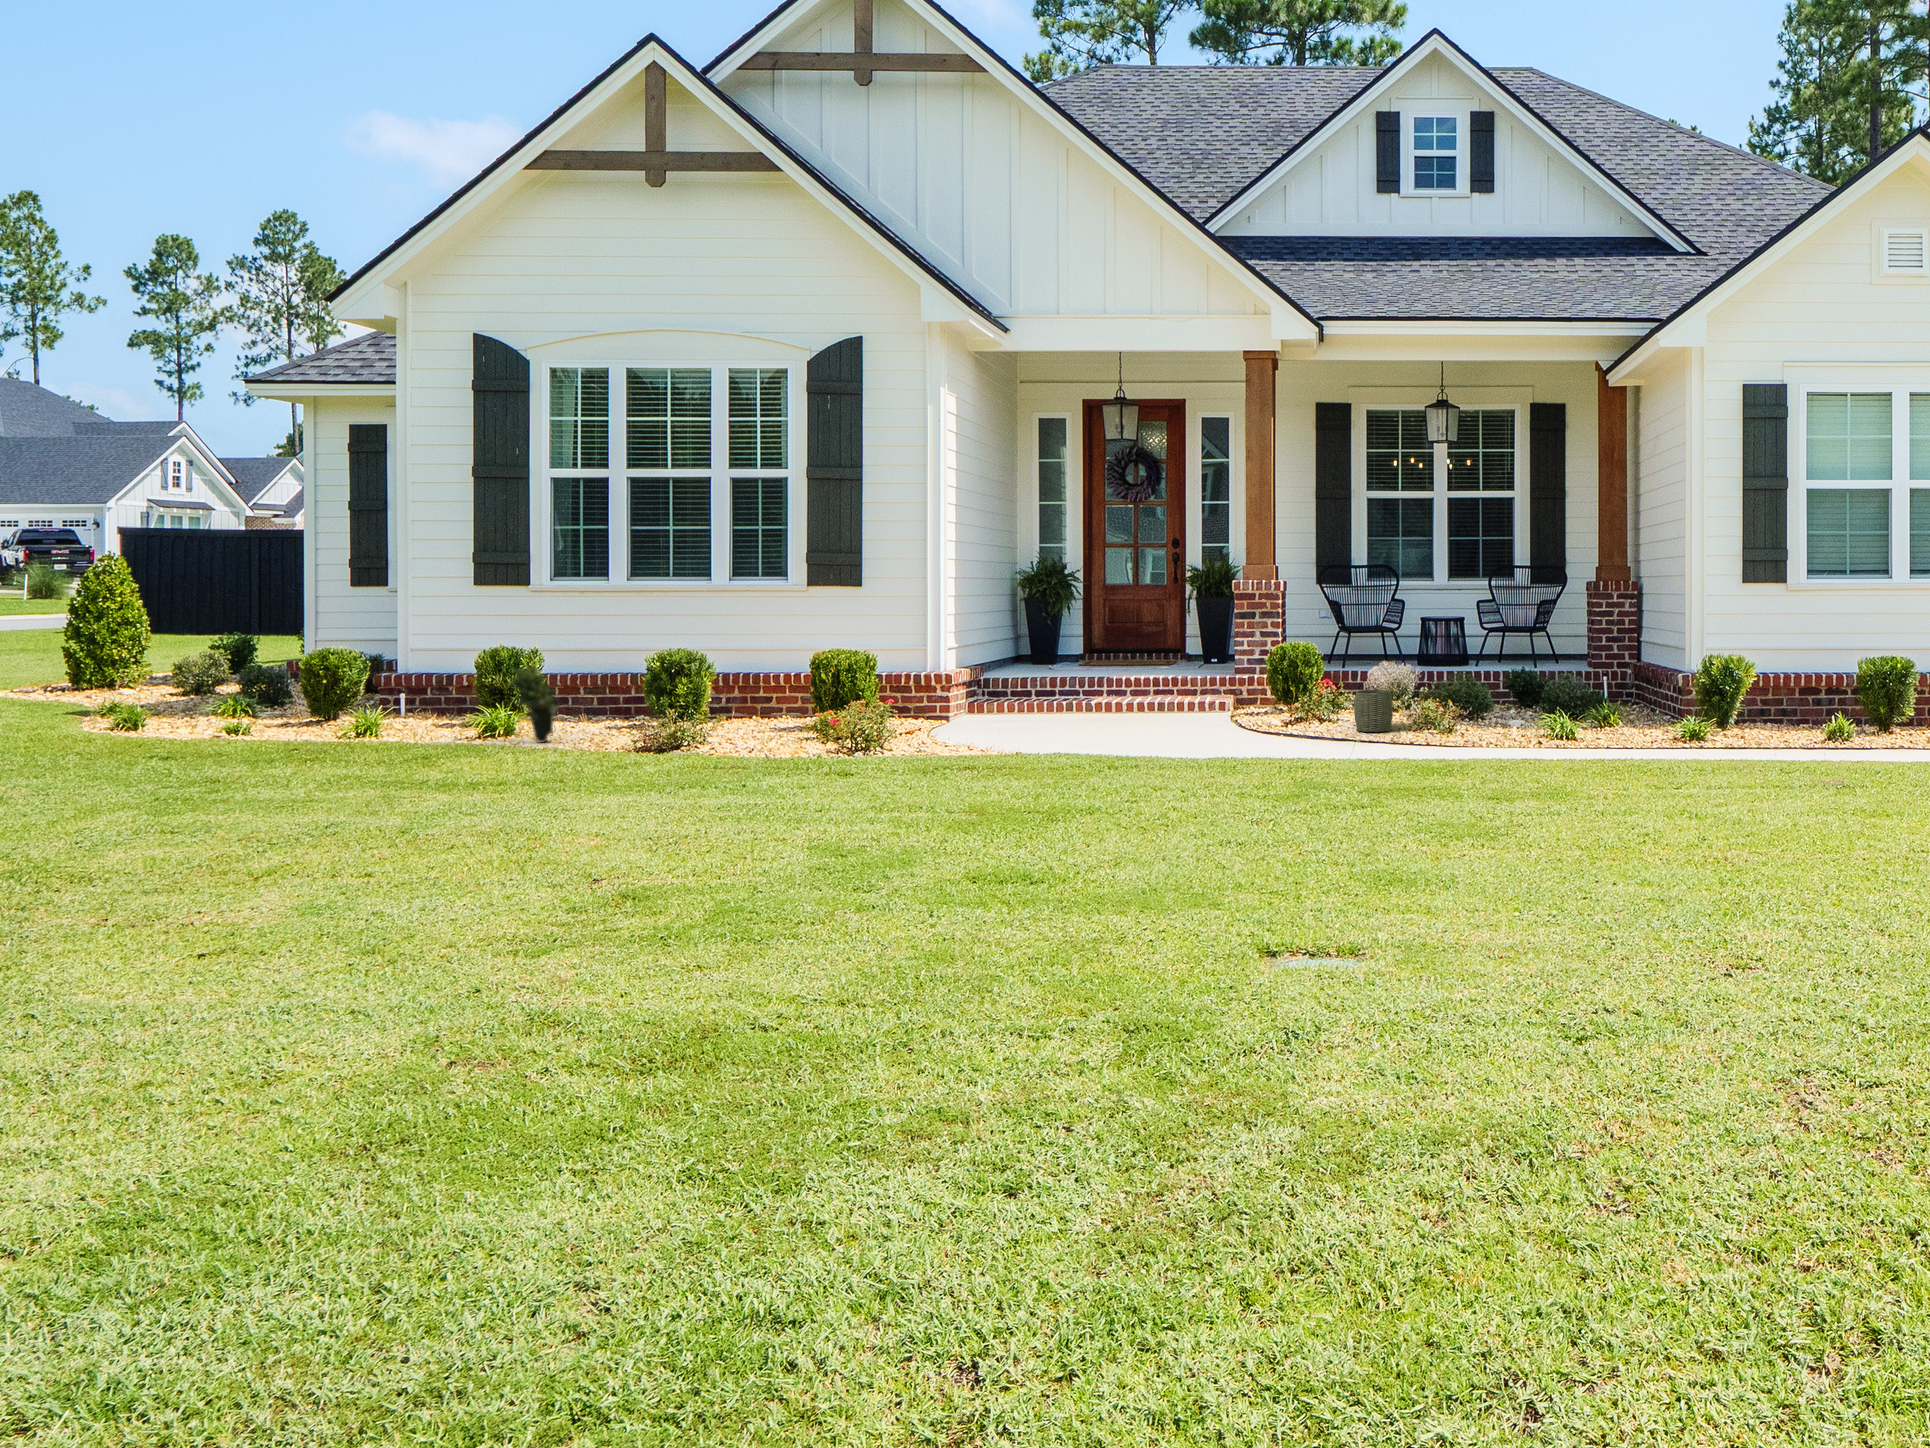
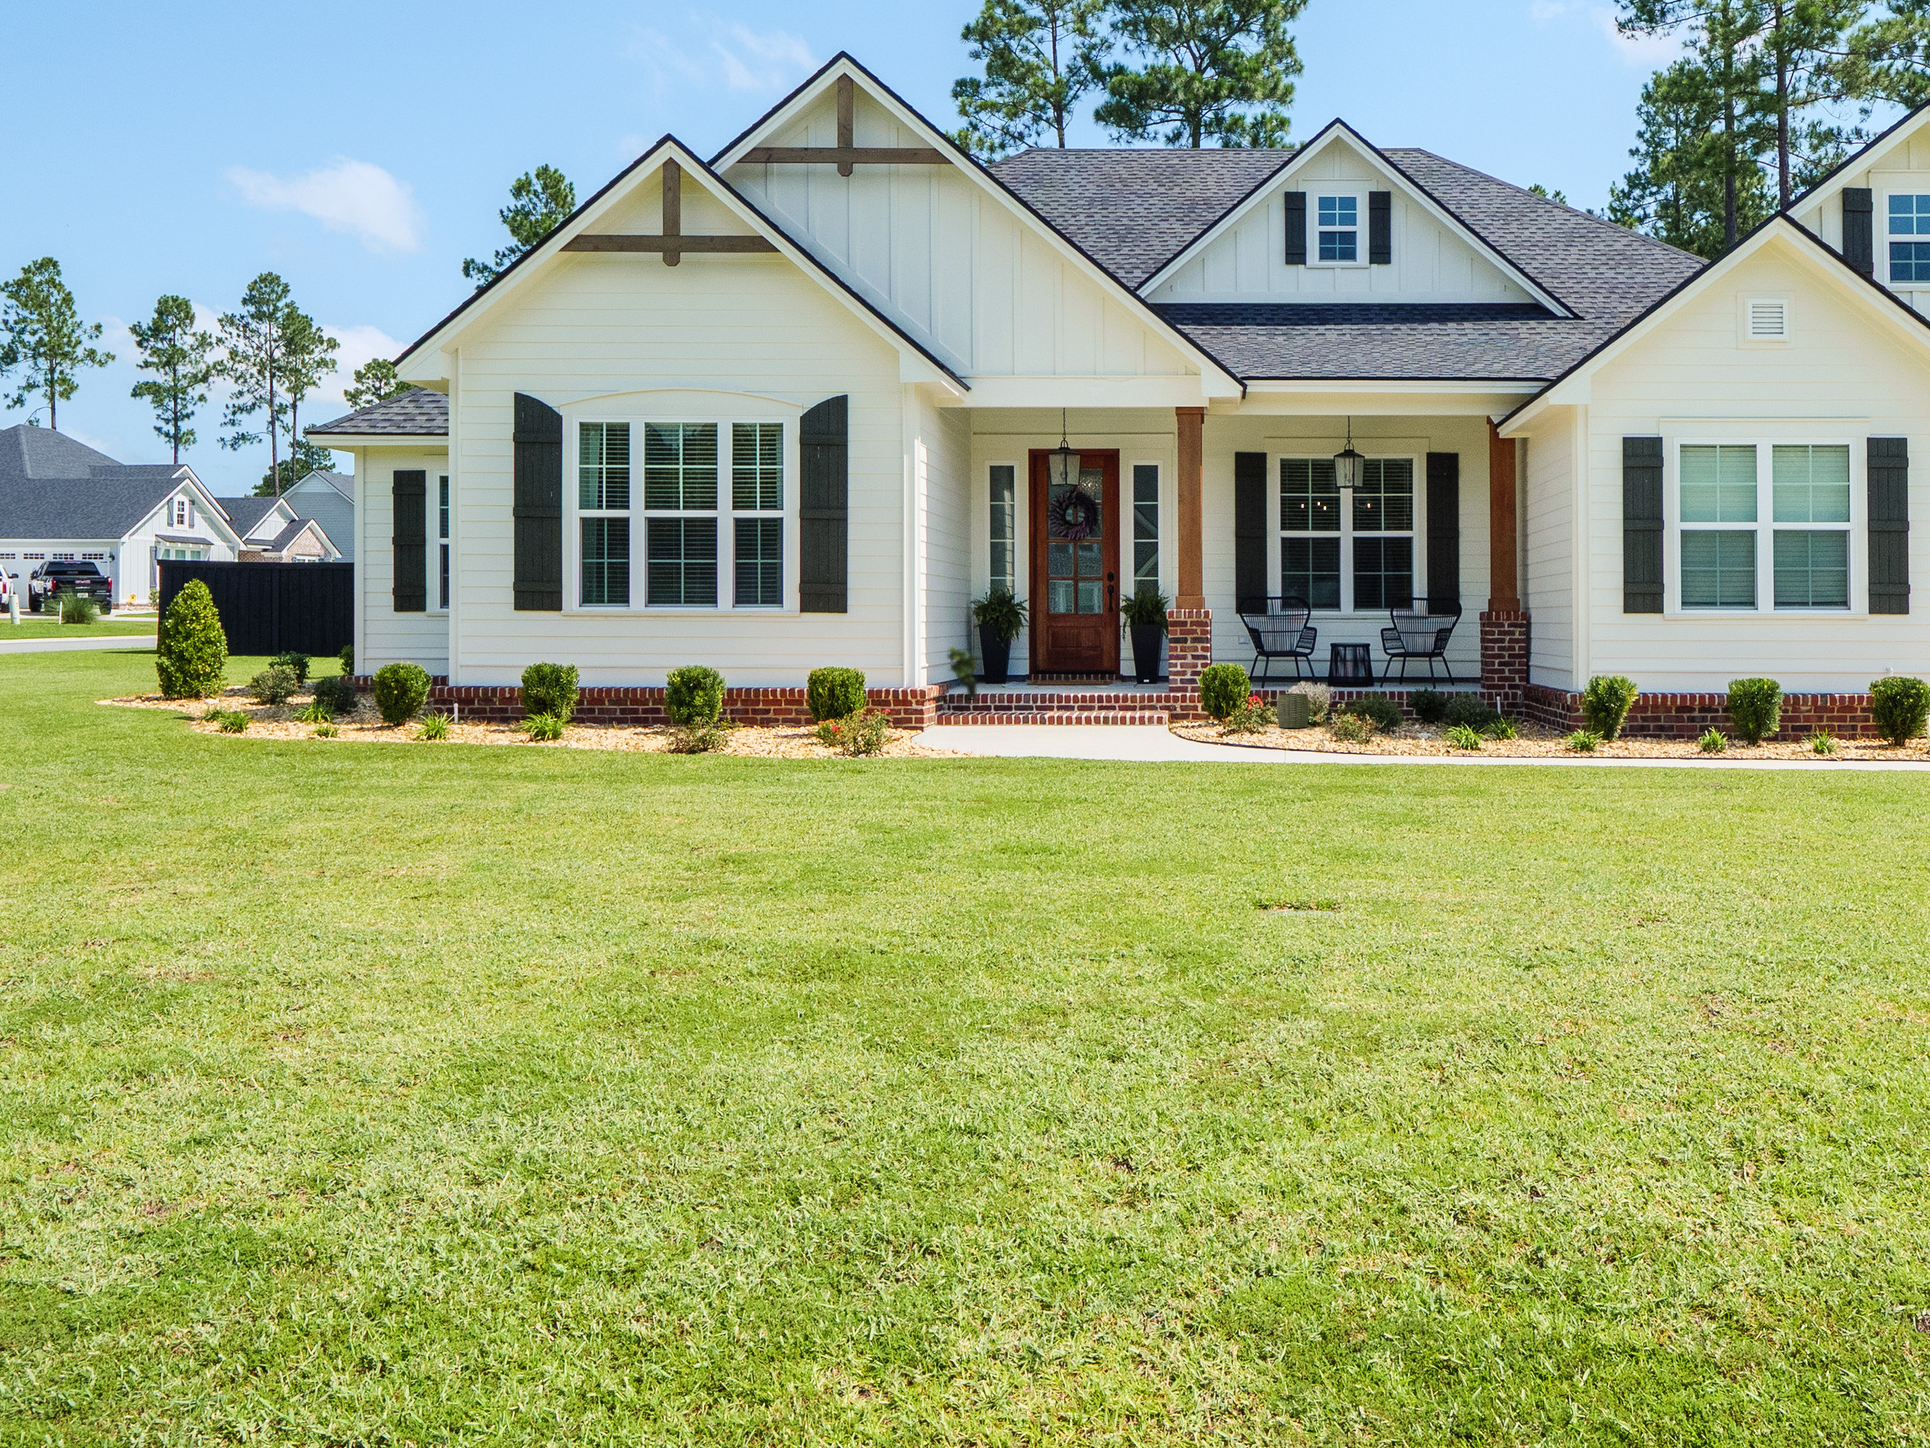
potted plant: present [511,667,559,743] -> present [947,647,977,699]

